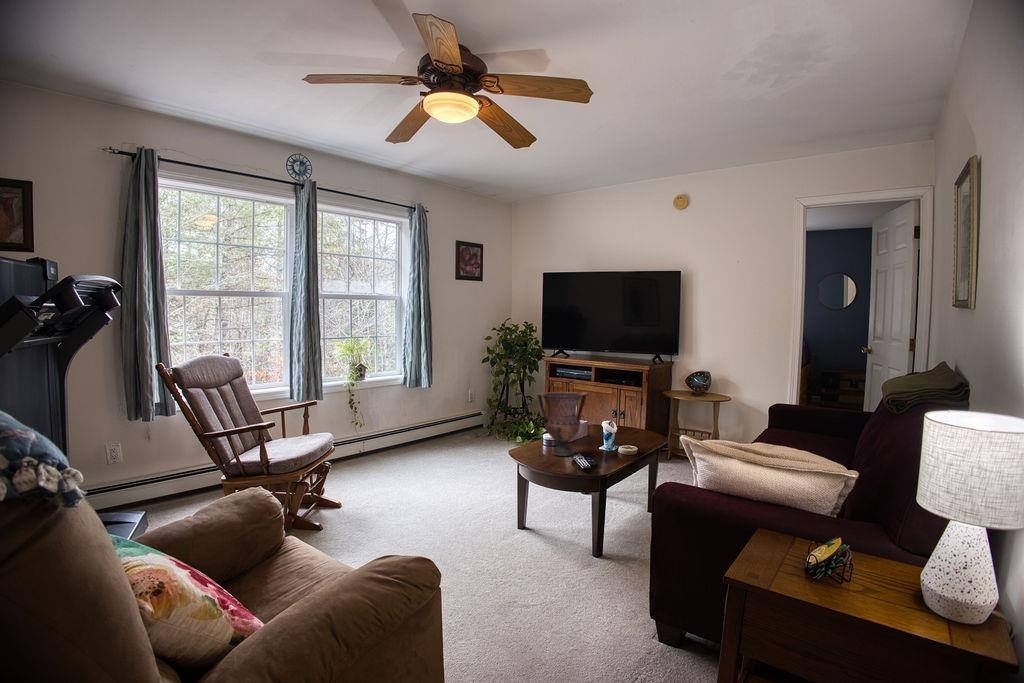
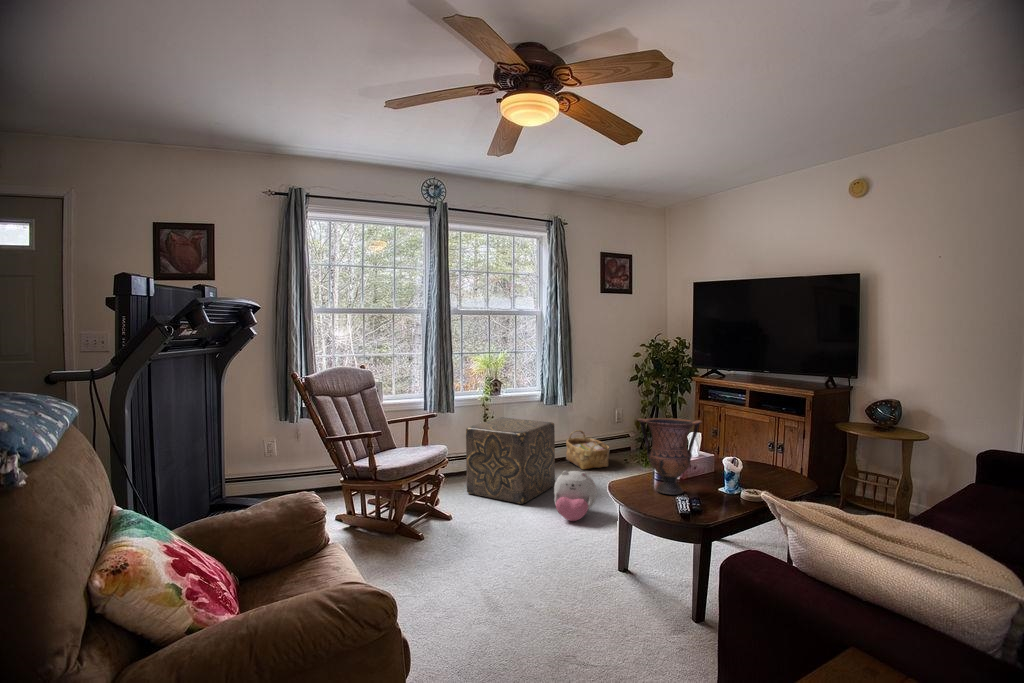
ottoman: none [343,402,430,484] -> present [466,417,555,504]
woven basket: none [430,410,472,447] -> present [566,430,609,470]
plush toy: none [440,447,480,493] -> present [554,471,597,521]

